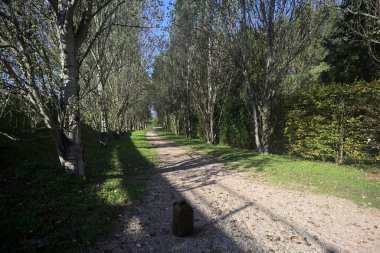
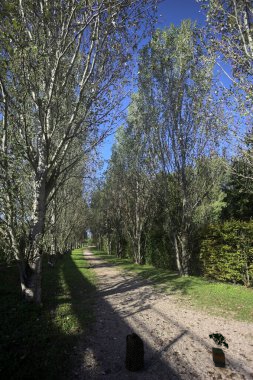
potted tree: none [273,200,296,235] -> present [209,333,229,368]

